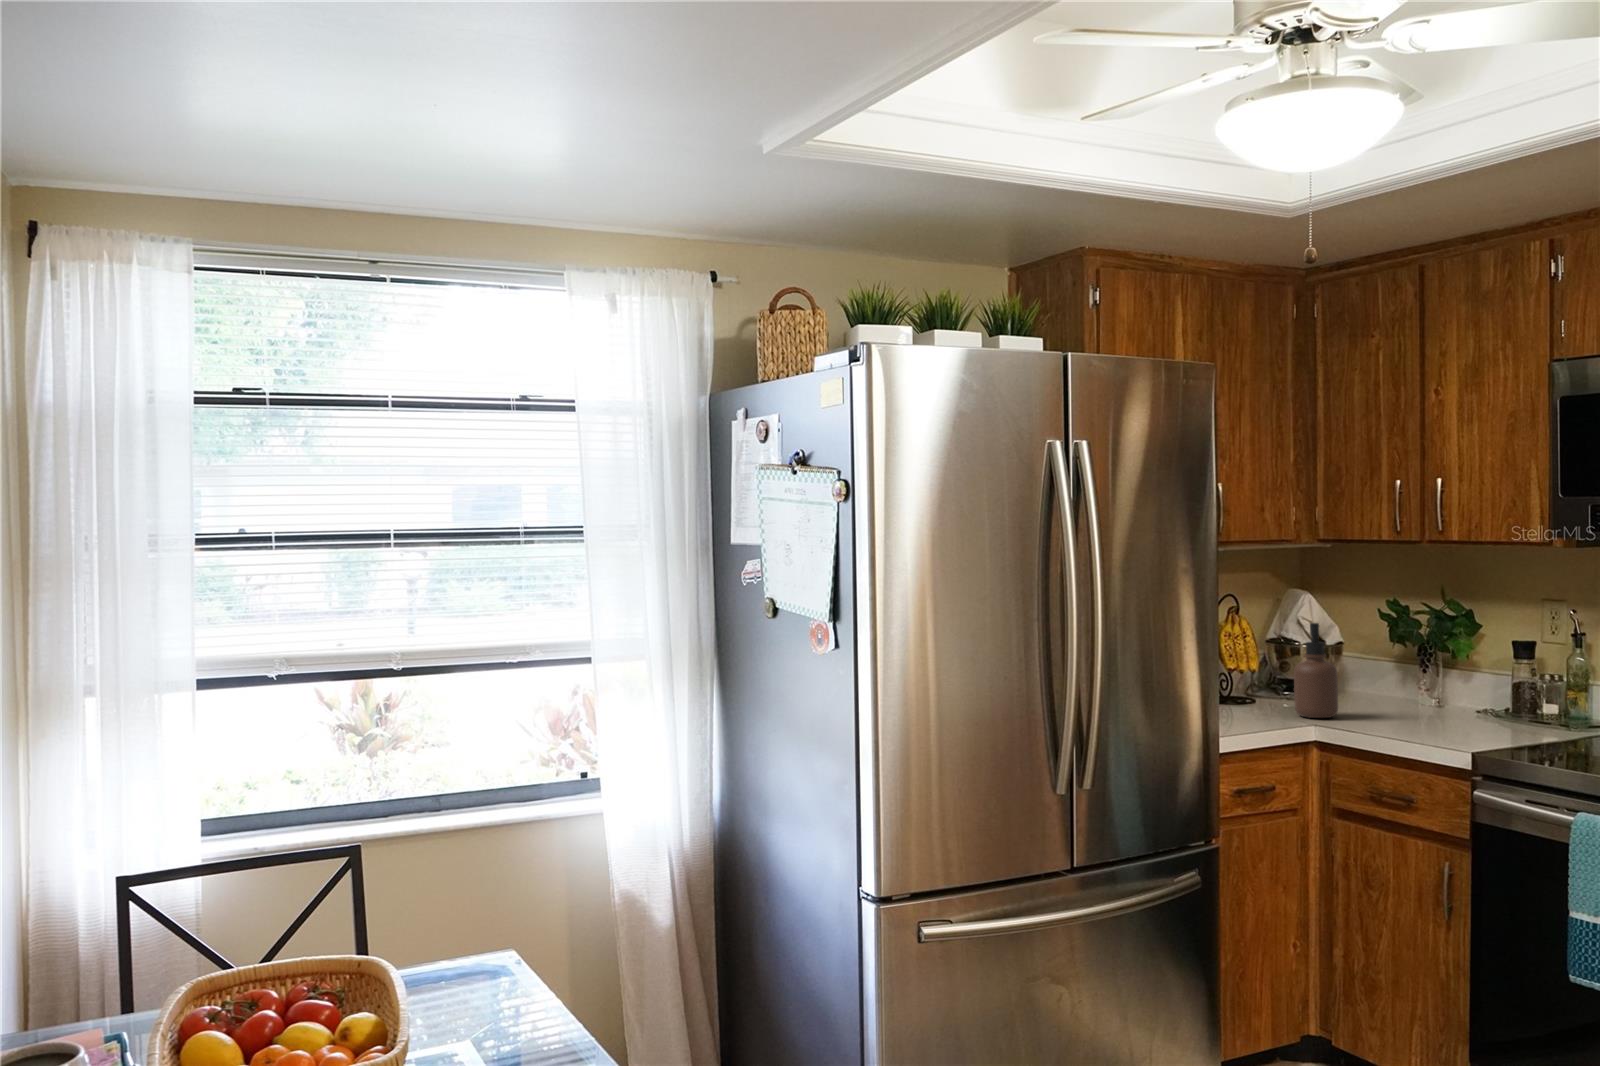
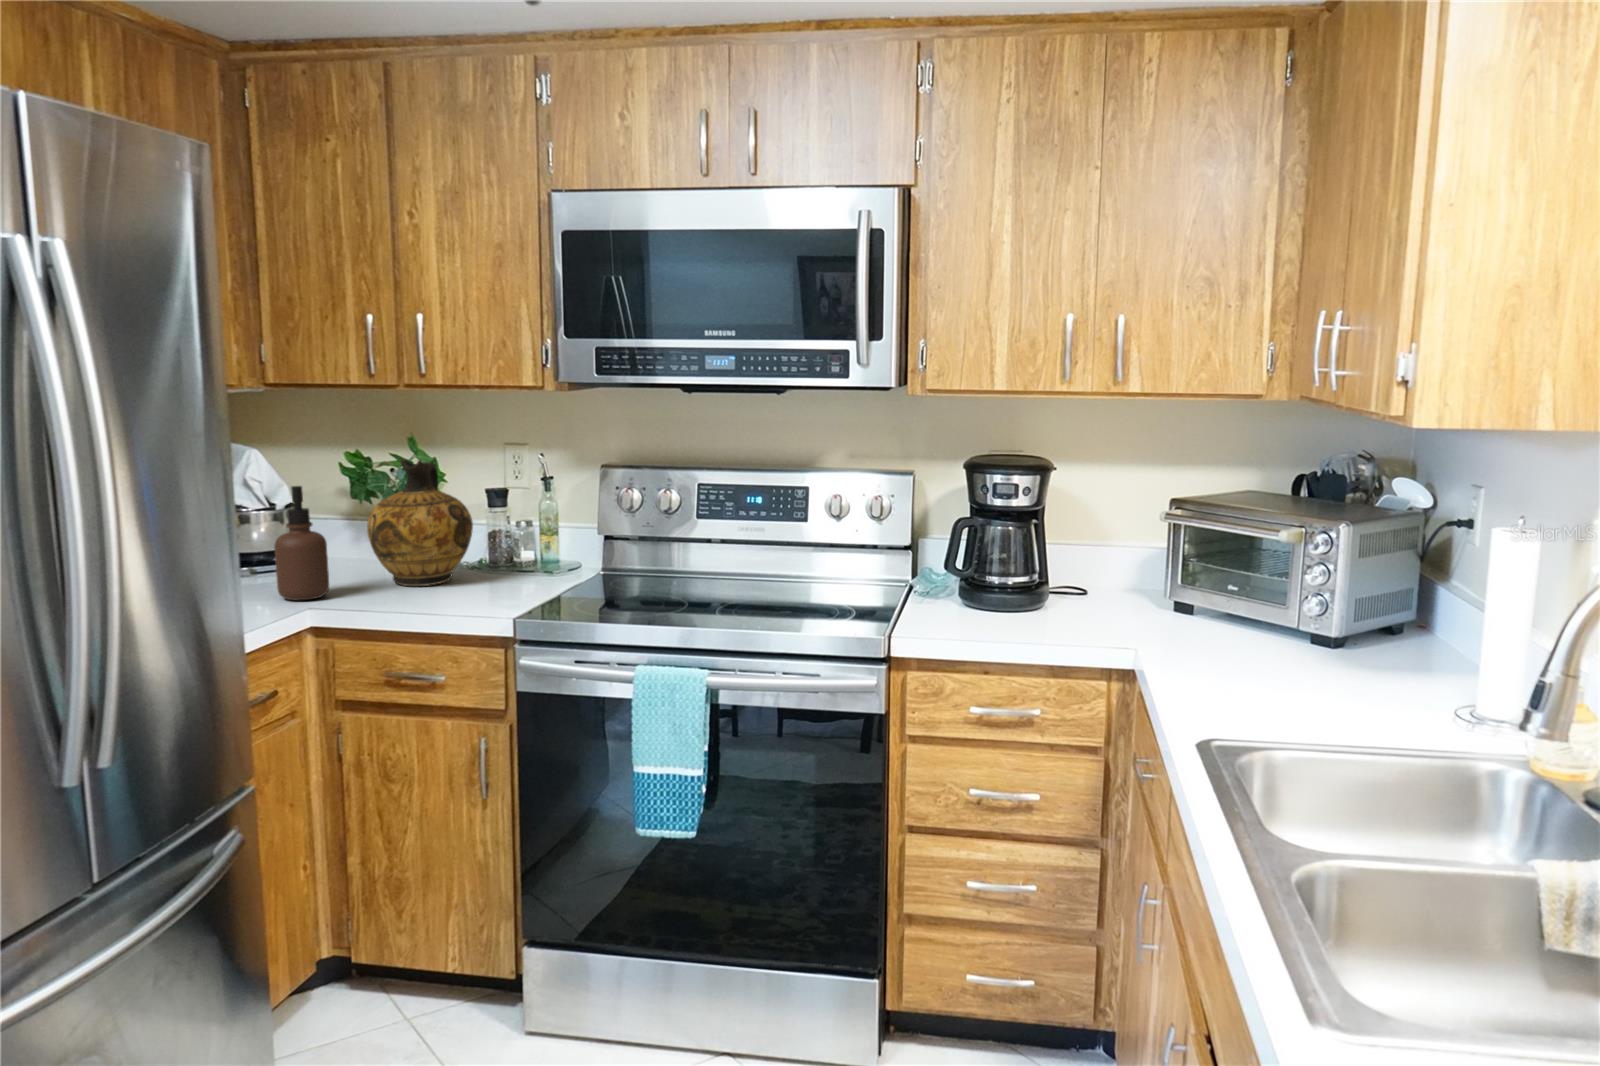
ceramic jug: none [1381,606,1483,722] -> present [367,460,473,586]

